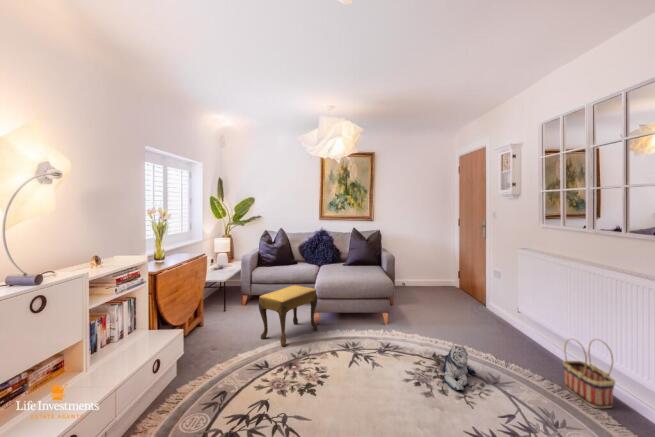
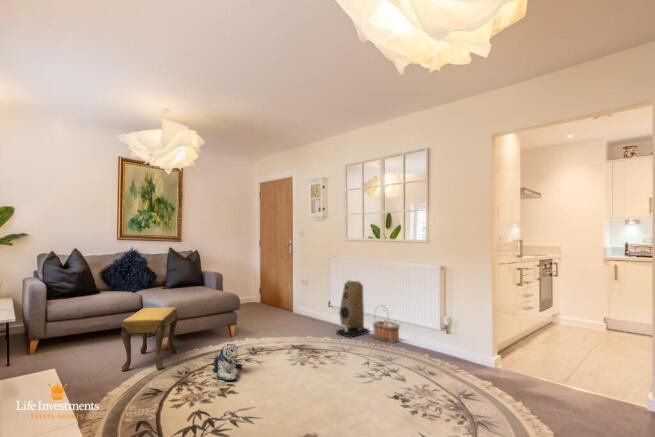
speaker: none [507,287,566,371] -> present [337,280,369,337]
plush toy: present [442,346,476,390] -> present [213,344,242,381]

